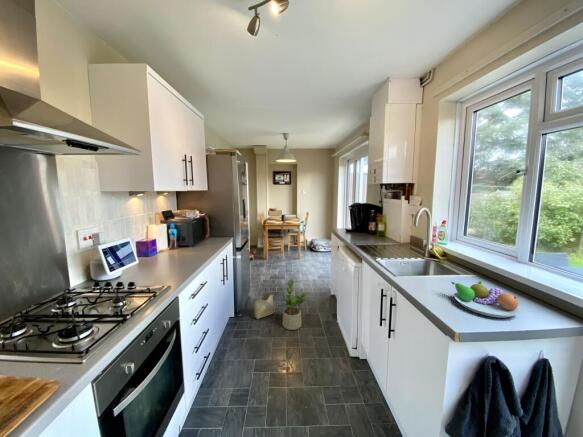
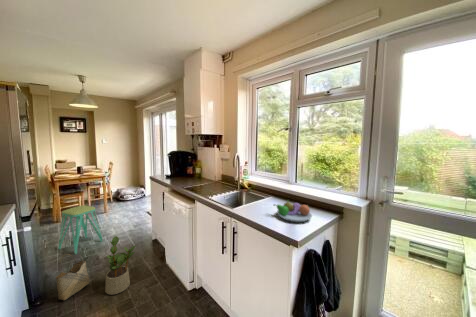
stool: none [262,248,291,288] -> present [59,205,102,254]

